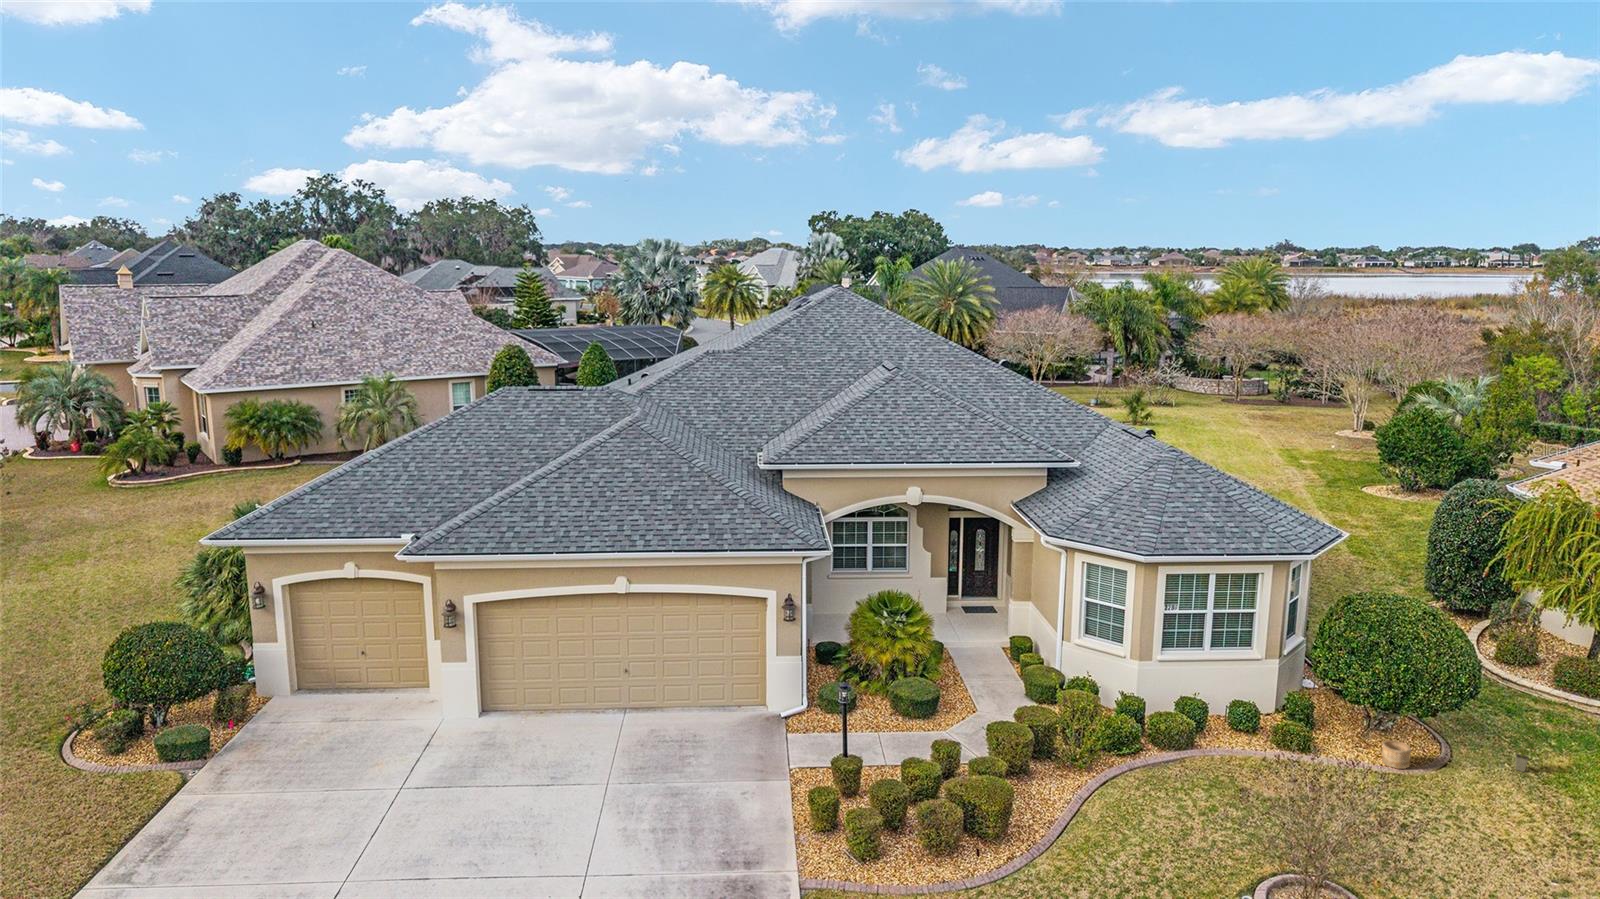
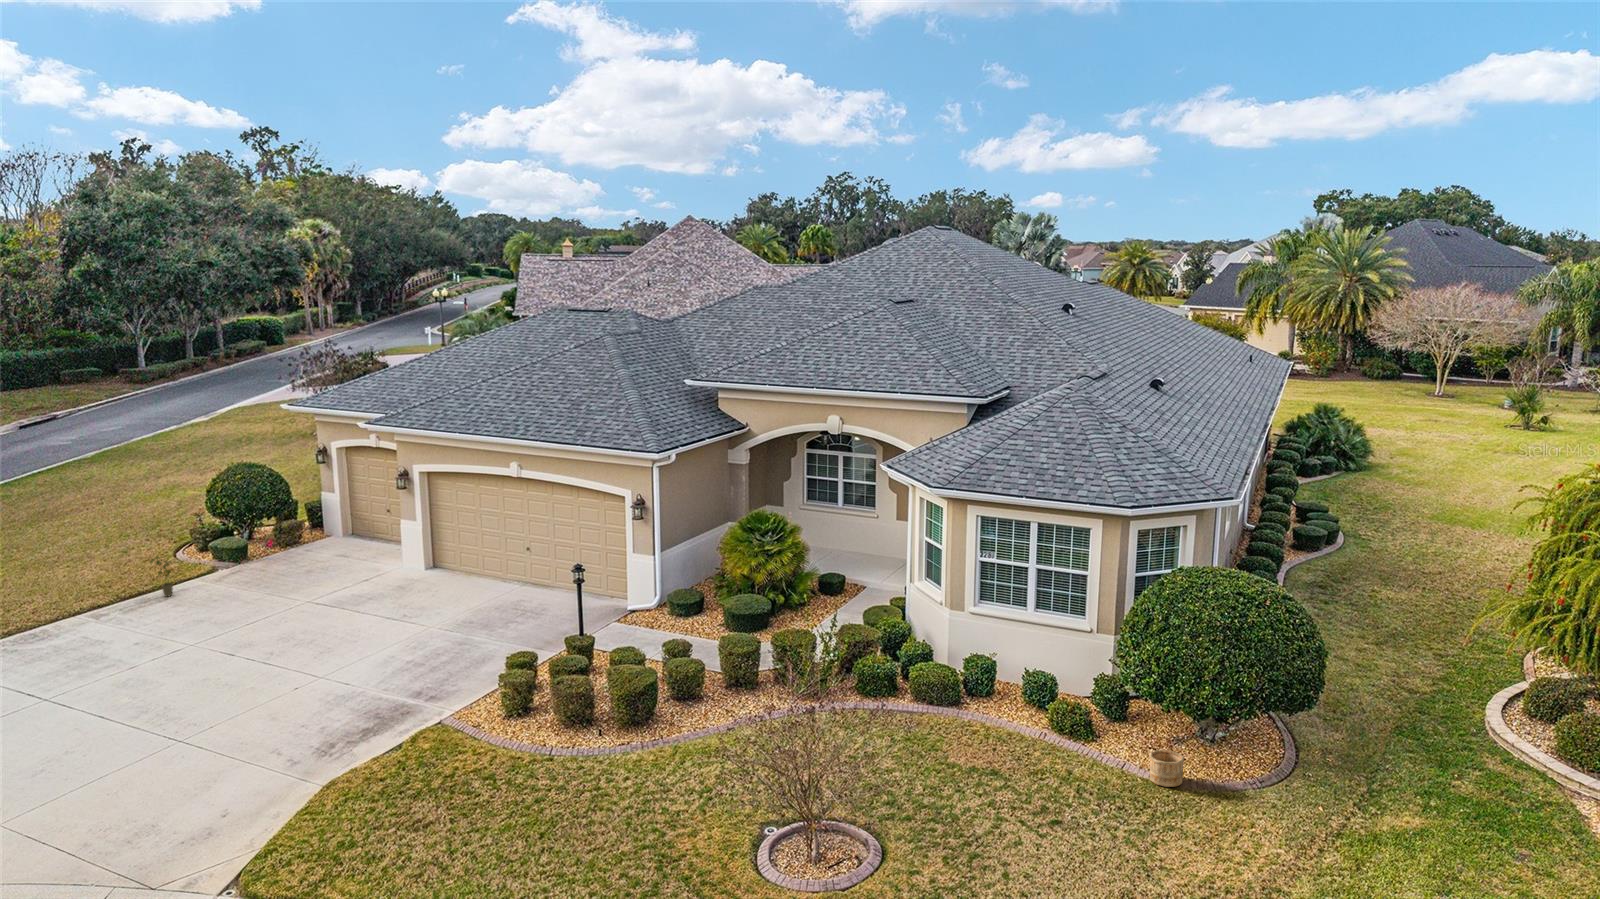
house plant: present [1516,725,1543,772] -> present [150,557,173,597]

